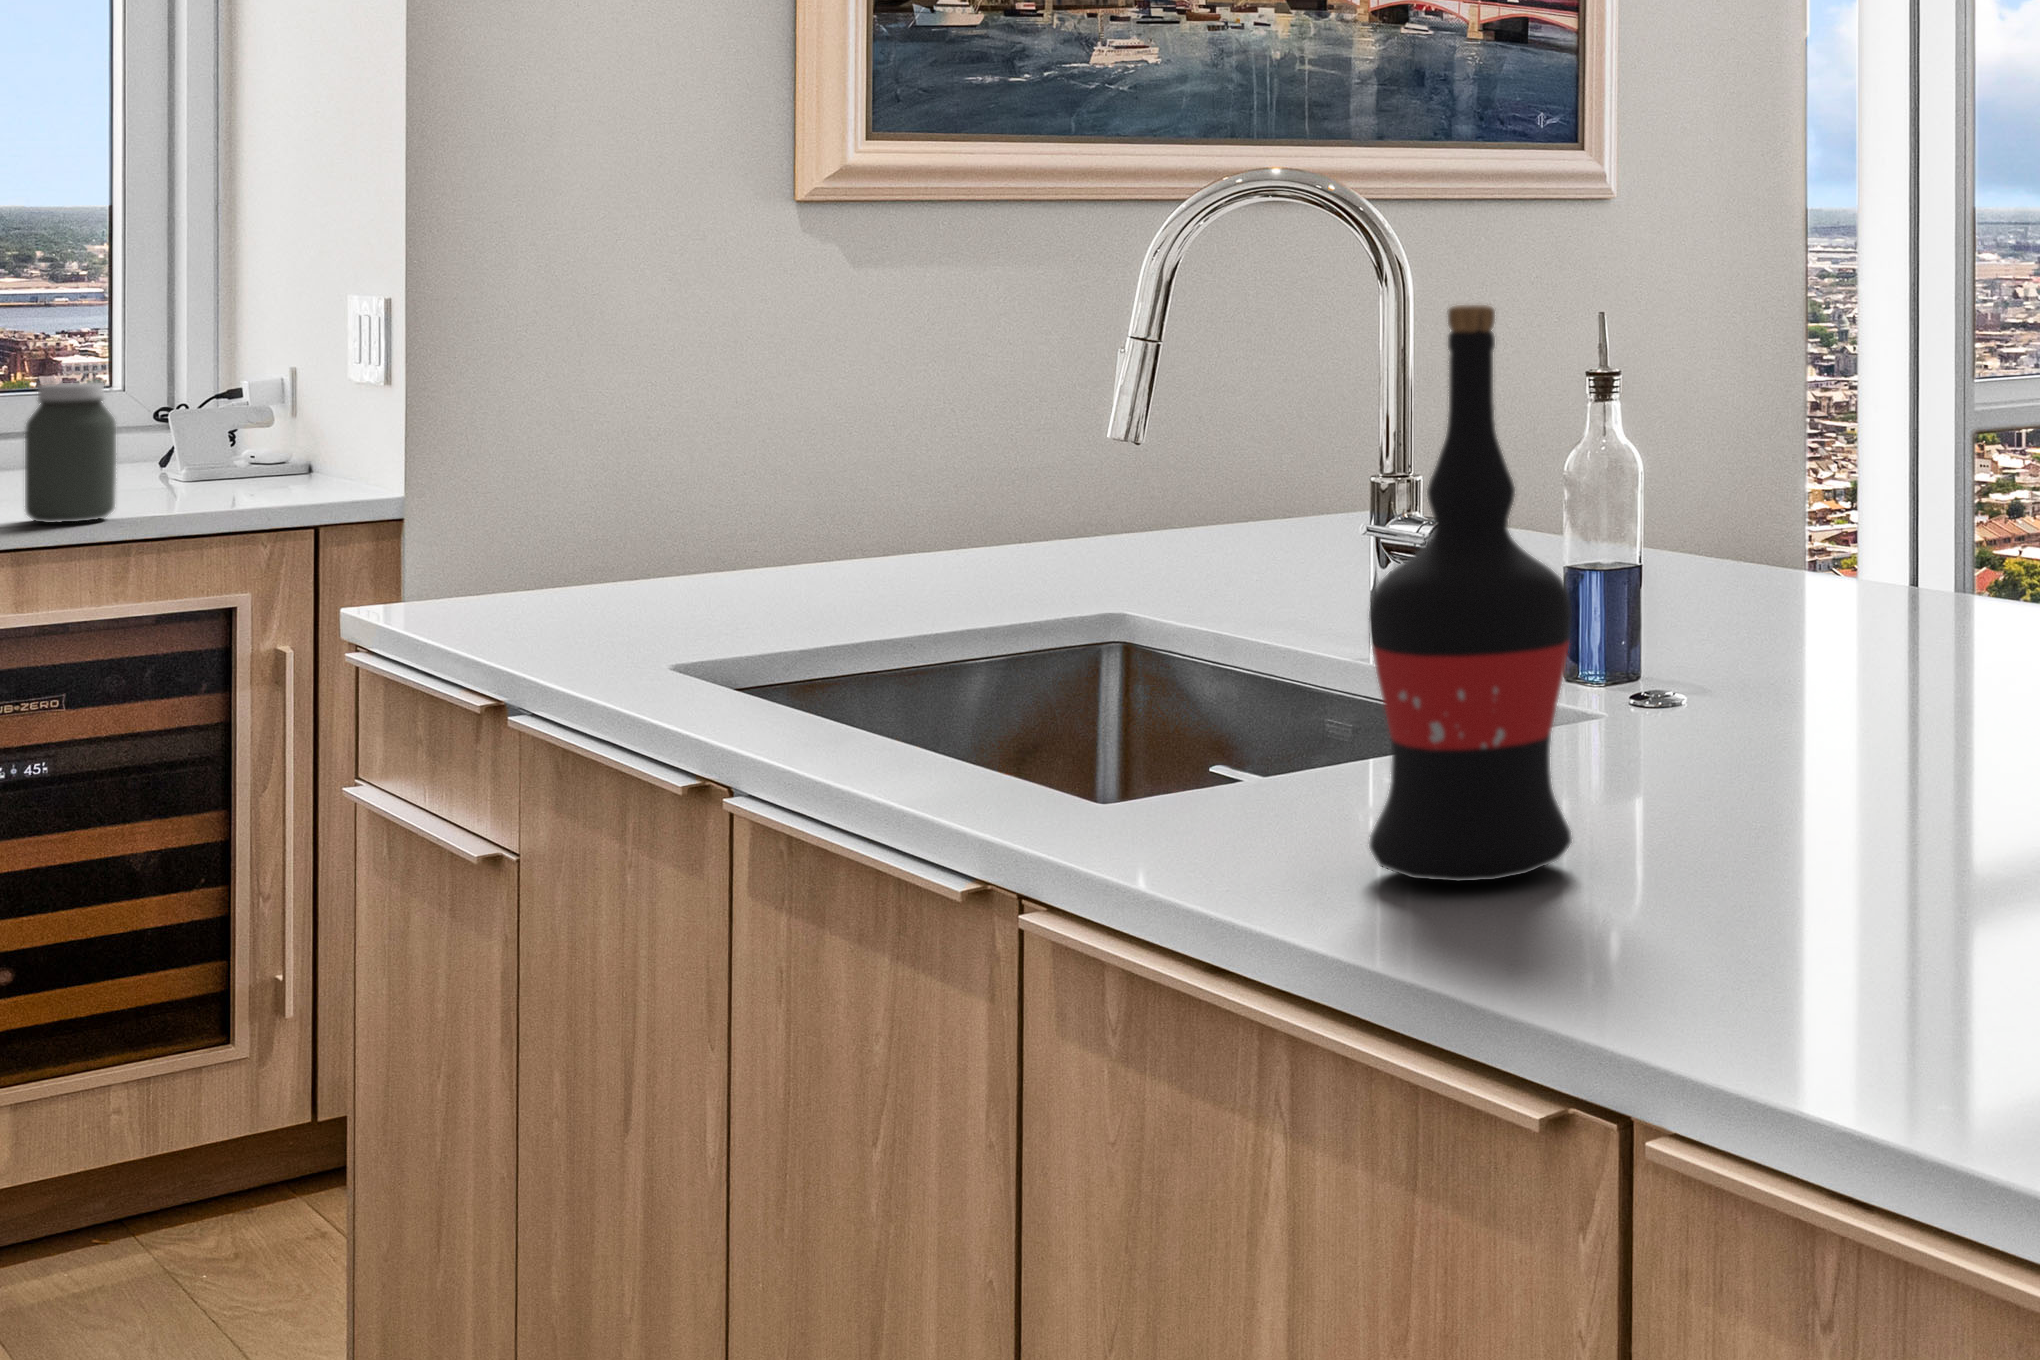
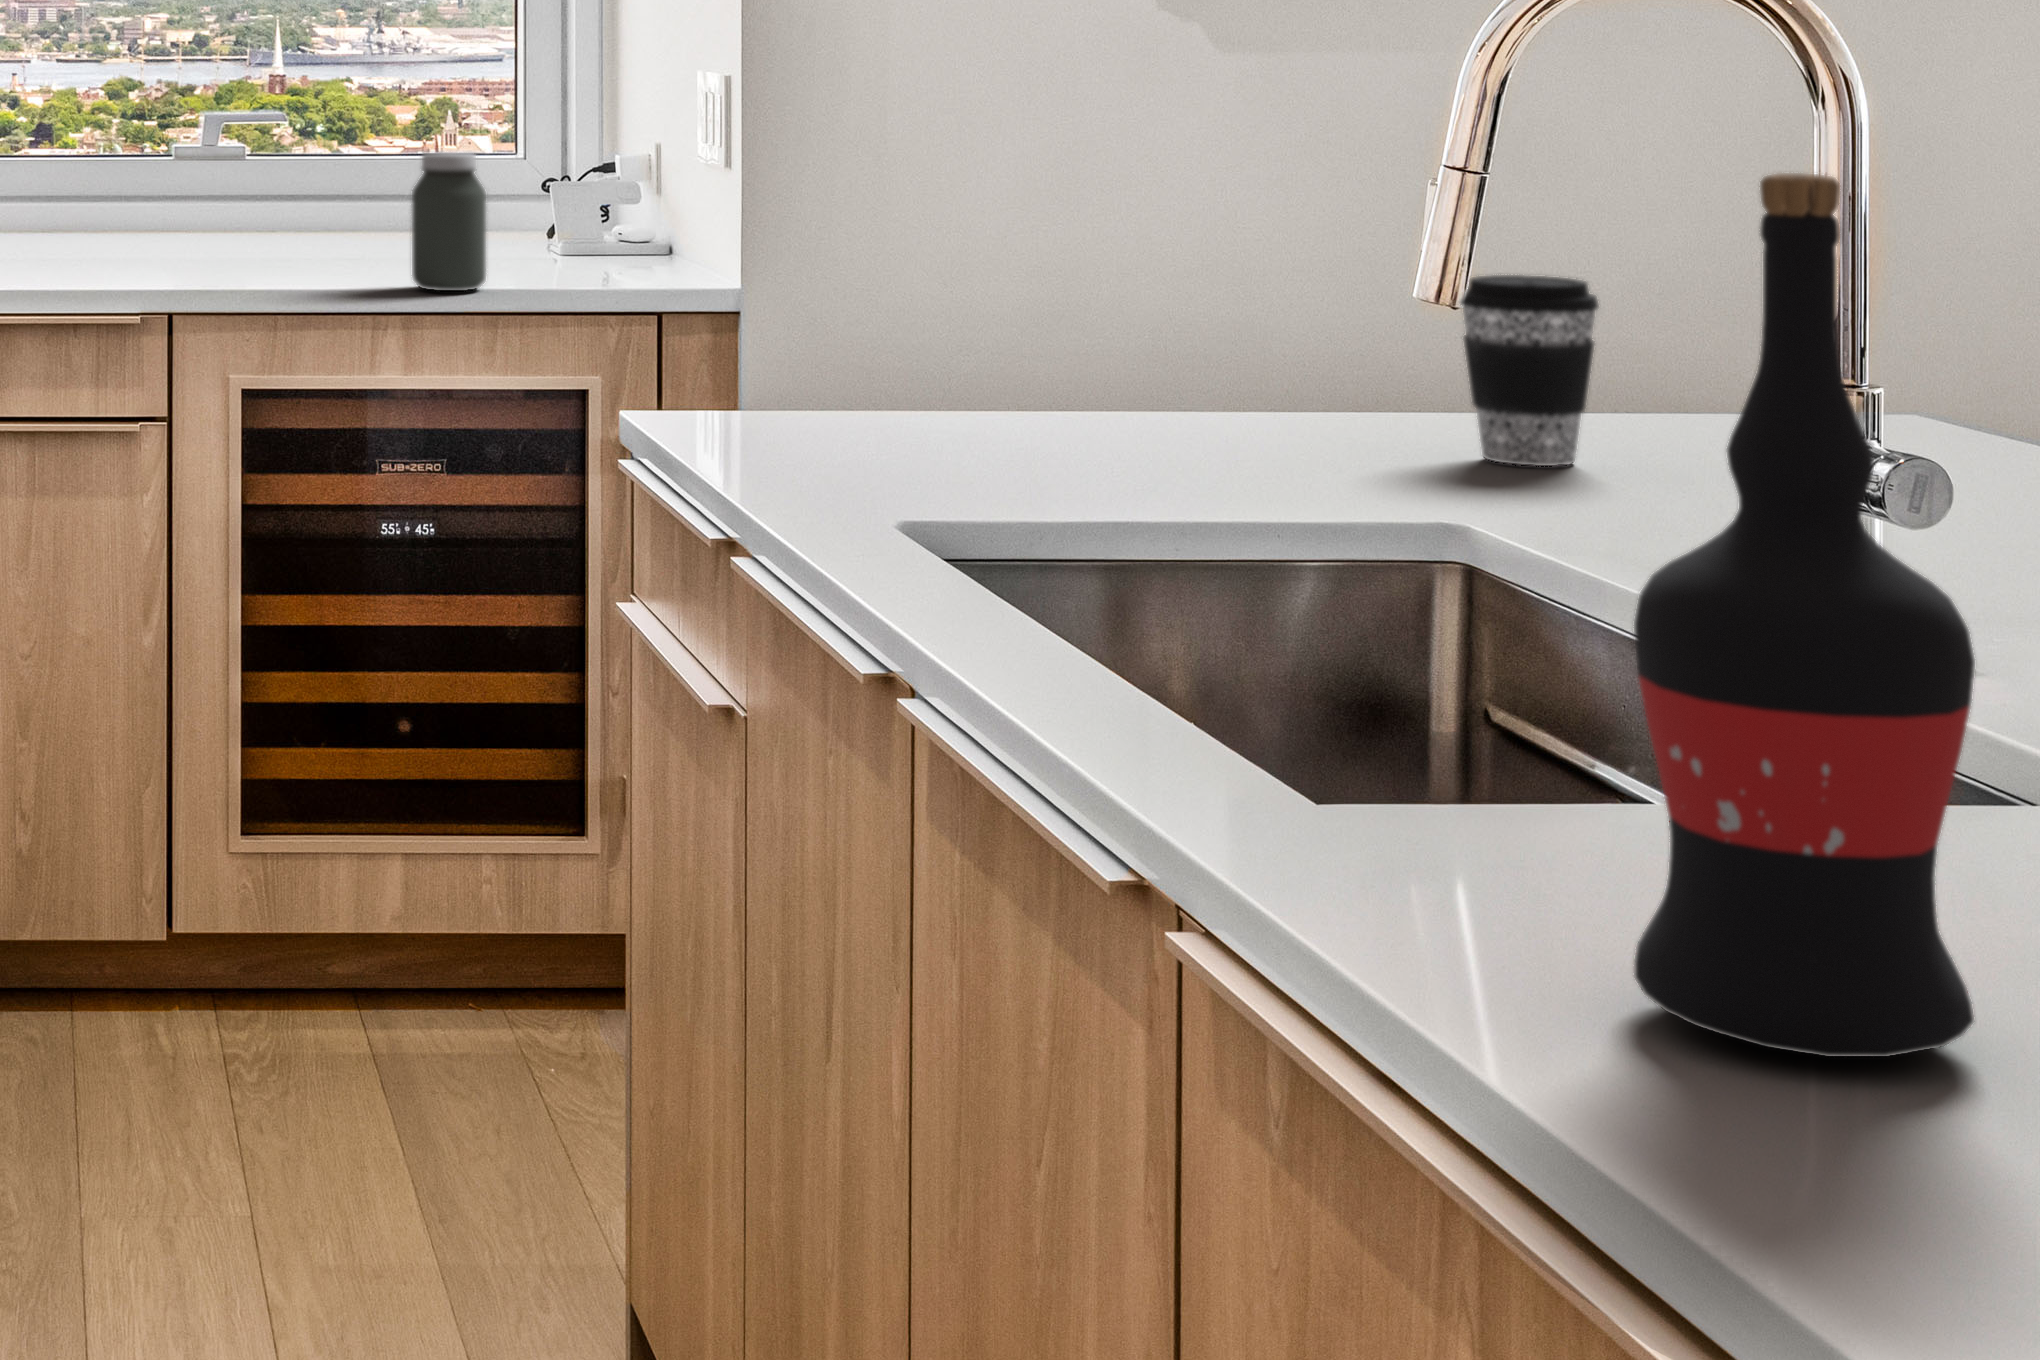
coffee cup: none [1098,427,1199,571] -> present [1460,275,1598,466]

